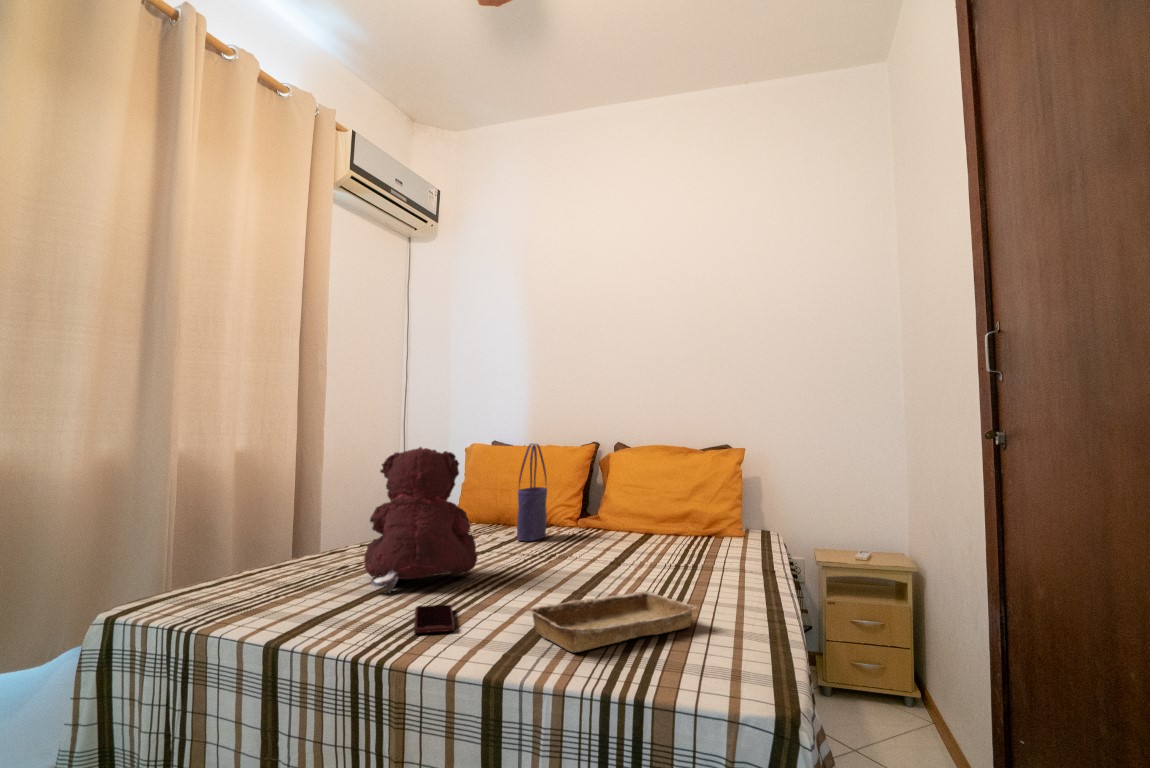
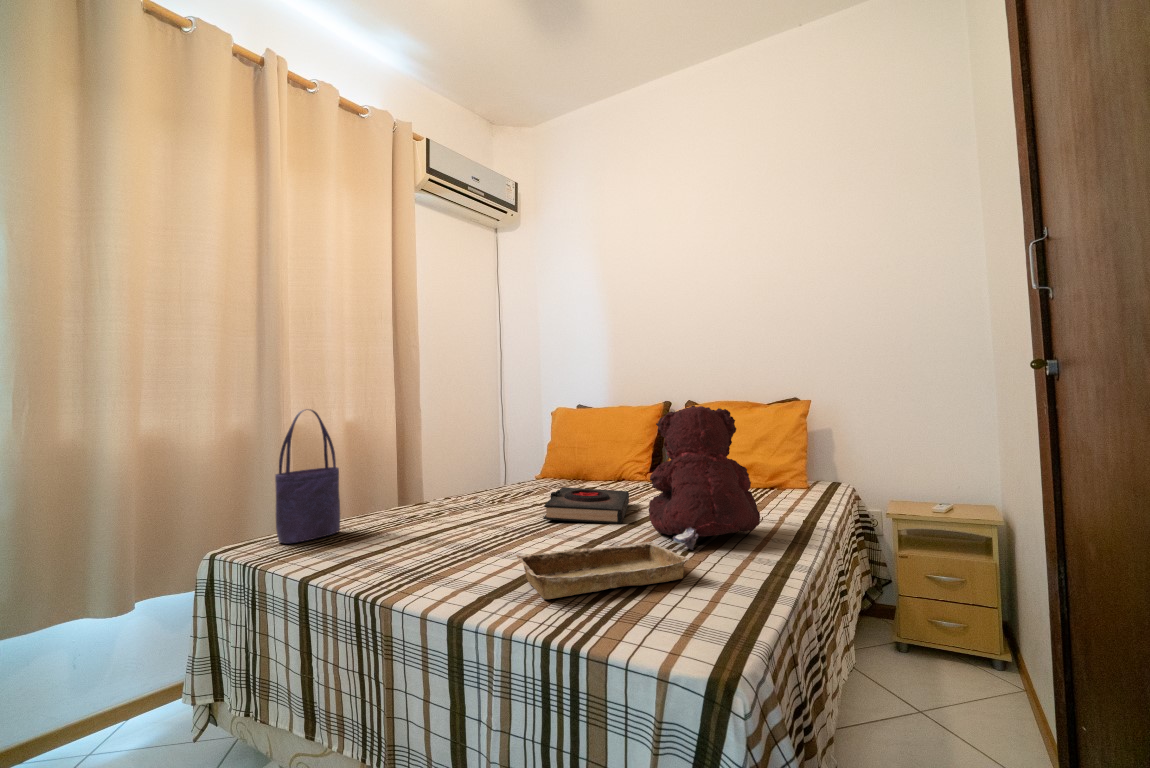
tote bag: present [517,443,547,541] -> present [275,409,340,544]
teddy bear: present [364,447,477,593] -> present [649,405,760,550]
book: none [502,533,589,573] -> present [543,487,629,524]
smartphone: present [414,605,455,633] -> none [421,550,470,576]

